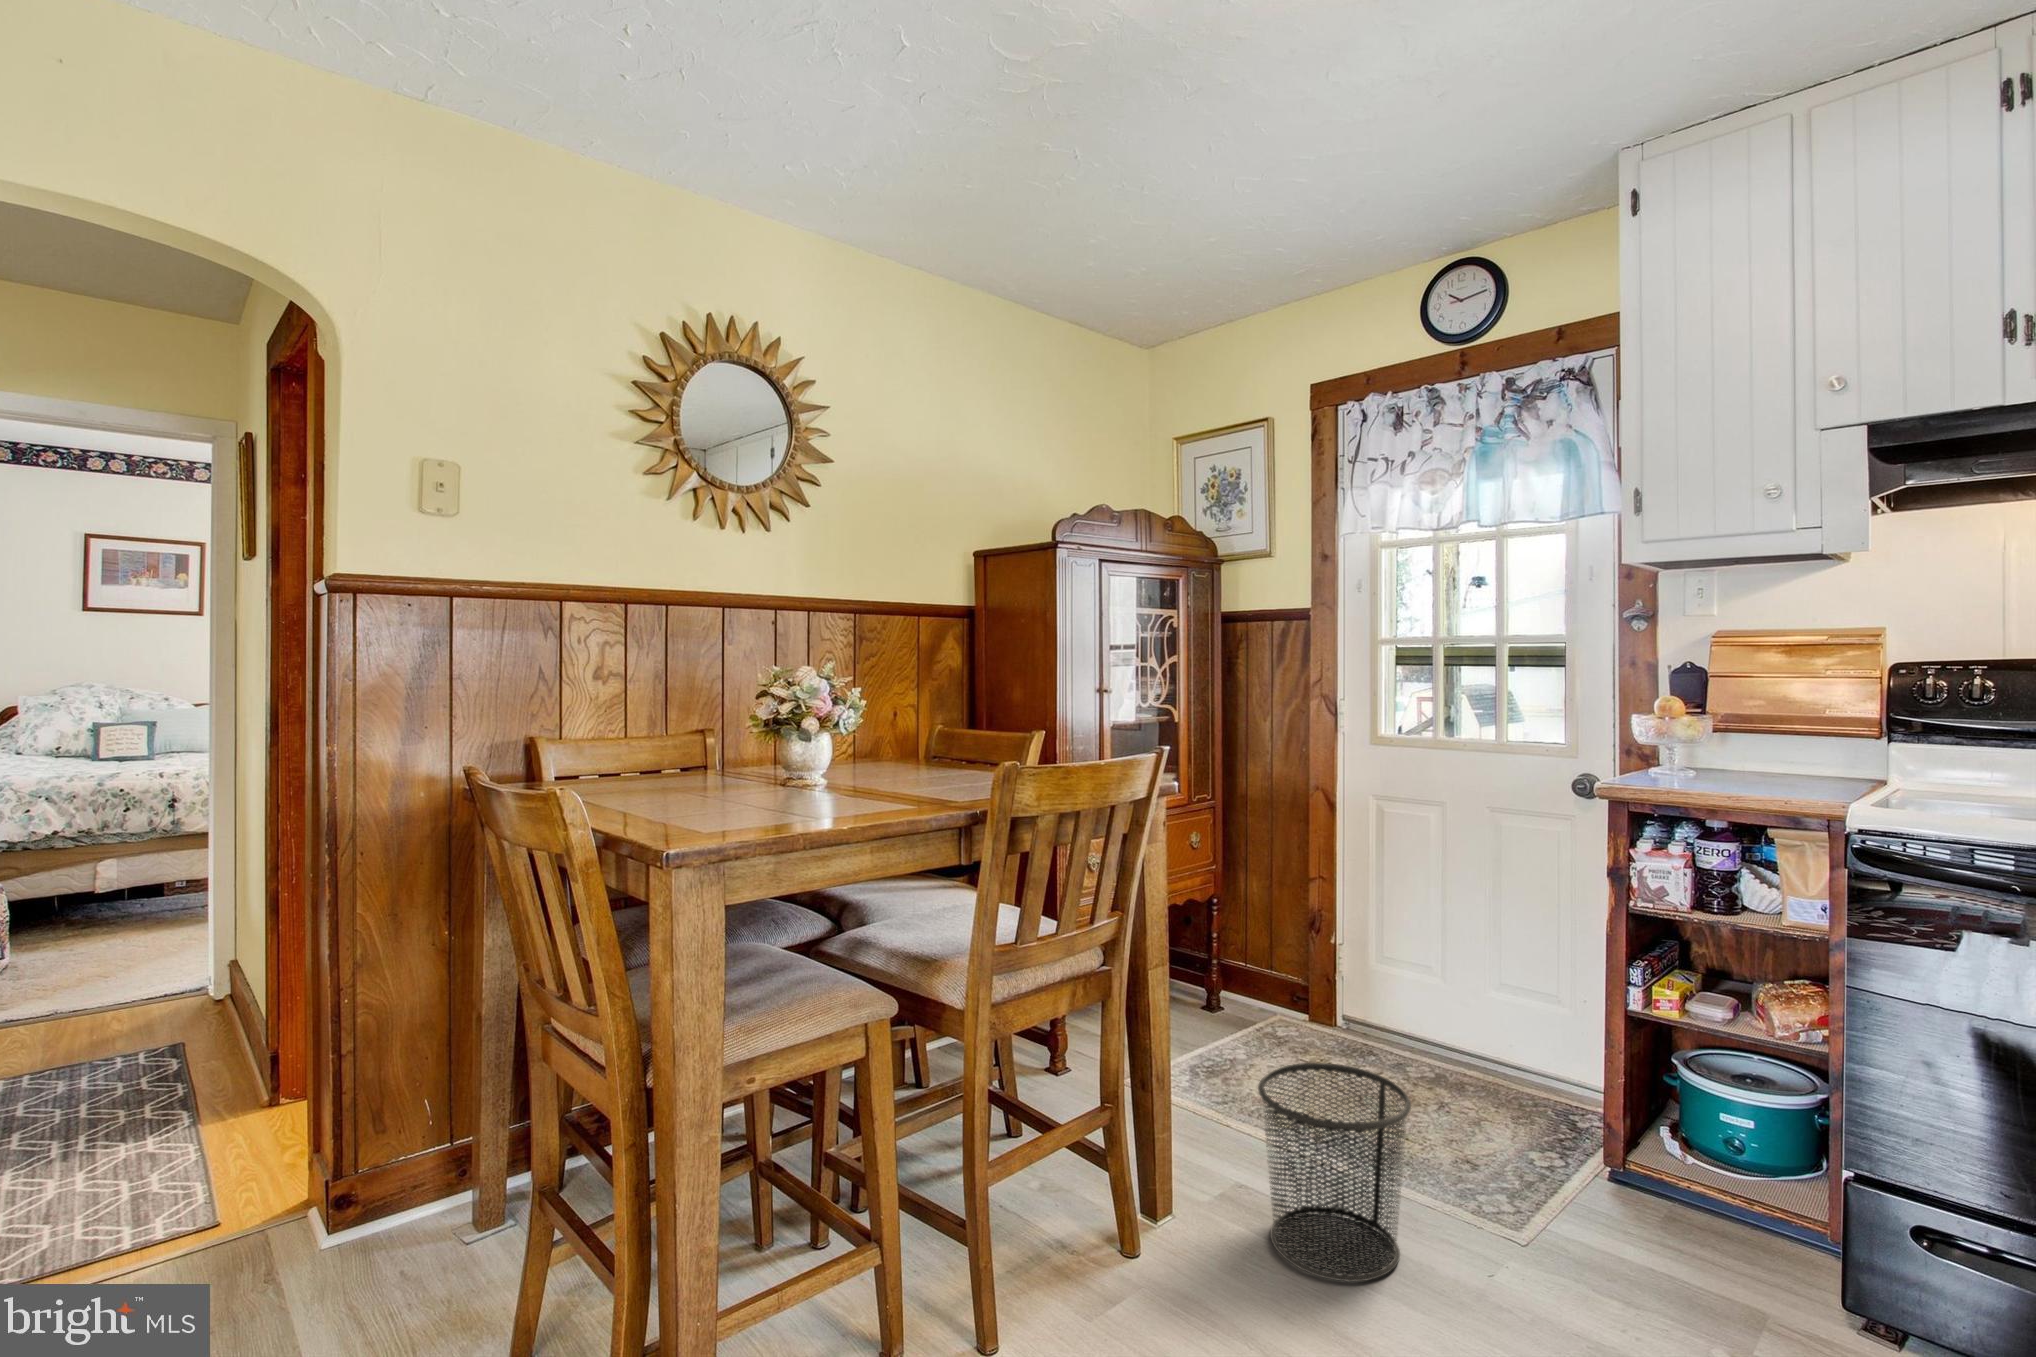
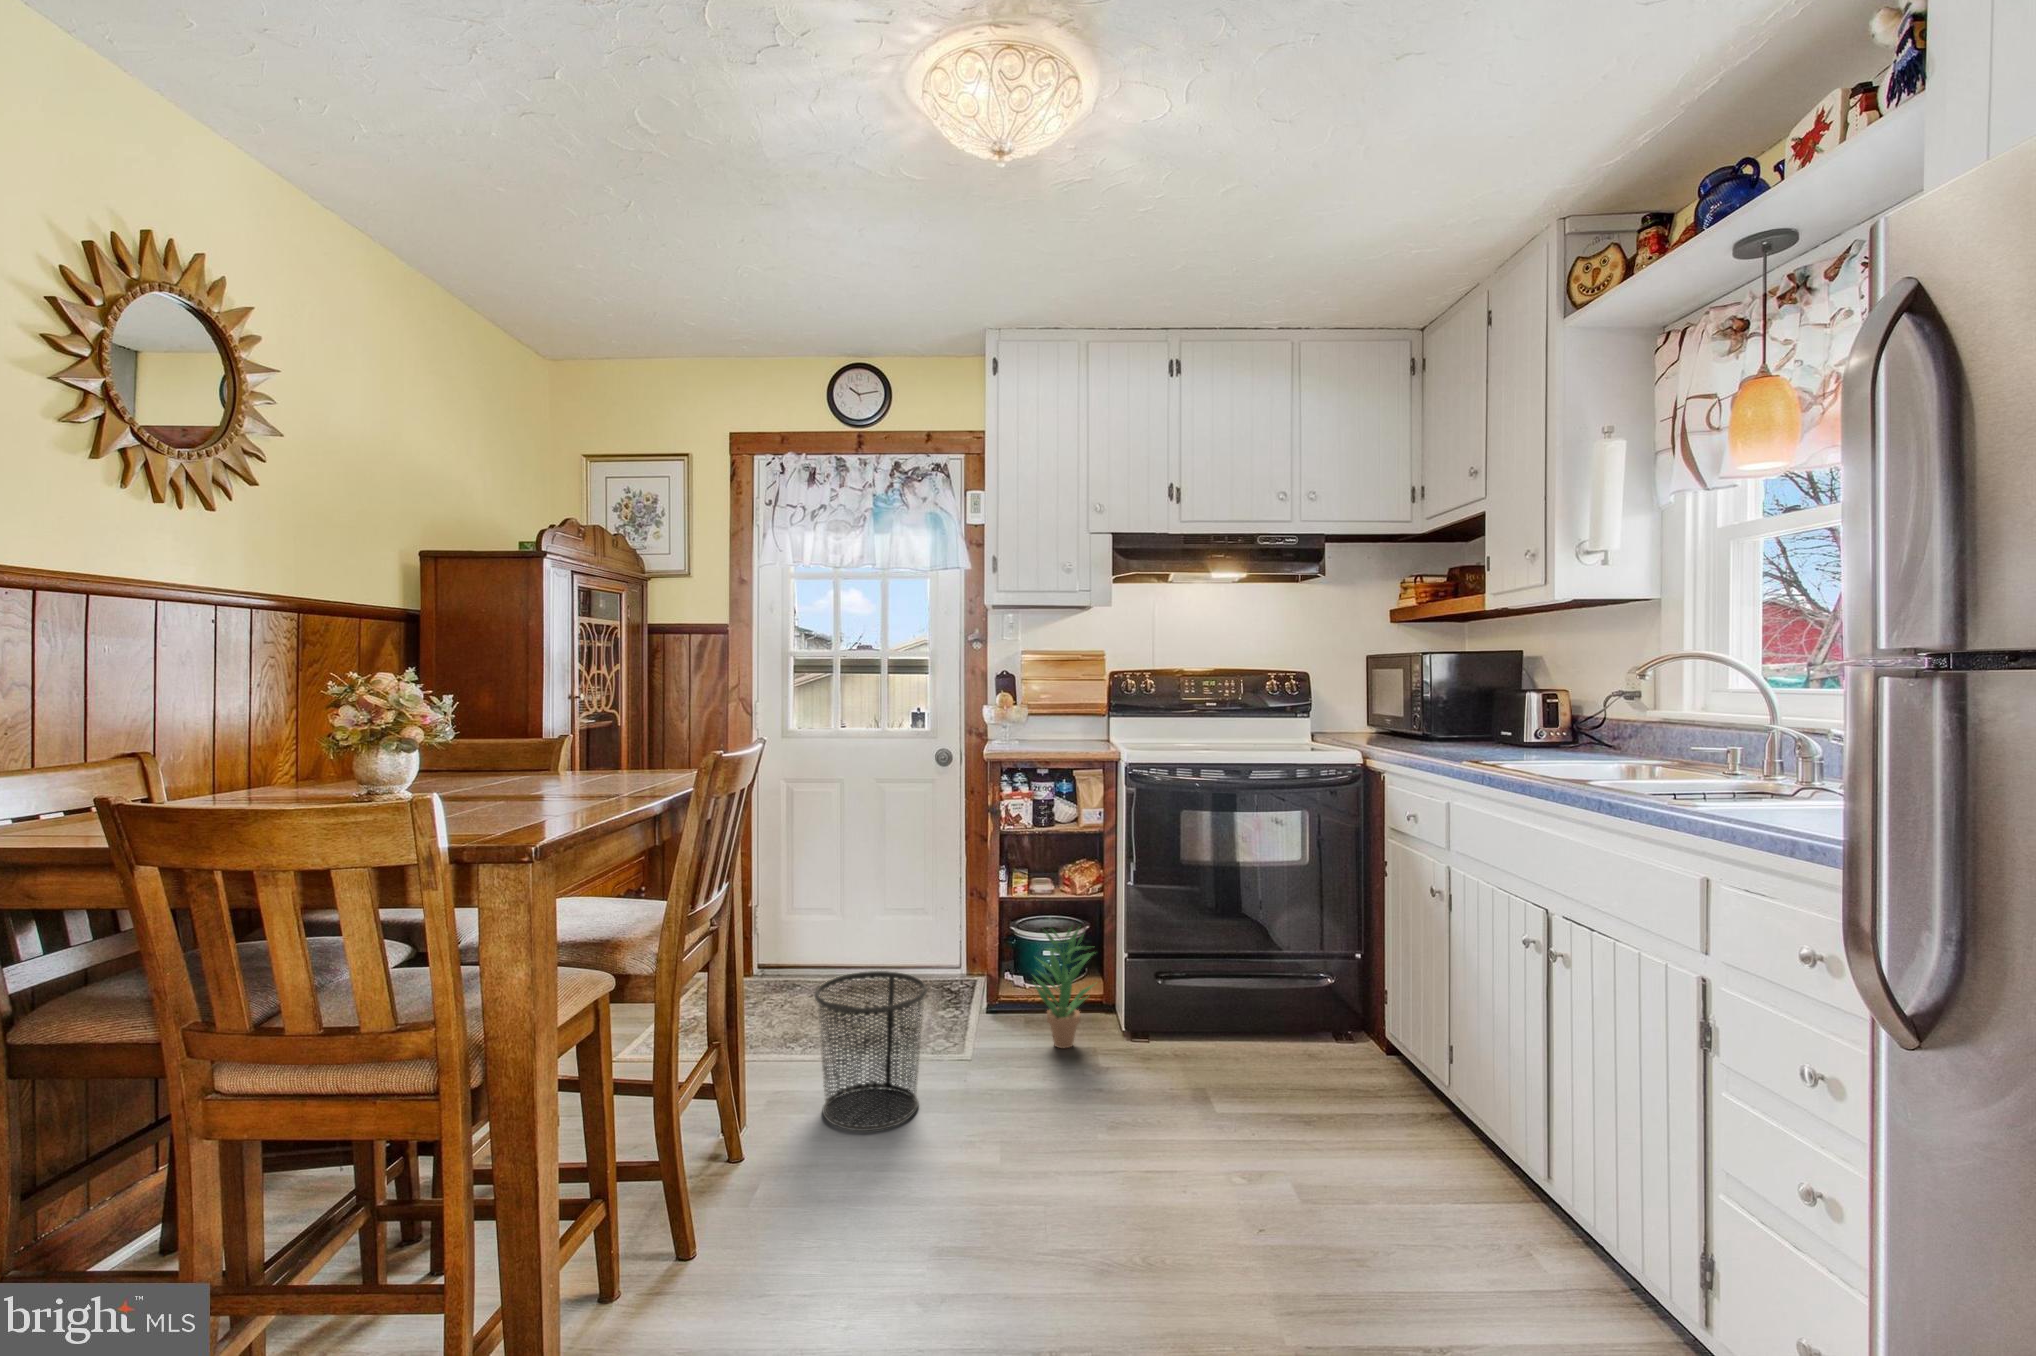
potted plant: none [1634,1075,1762,1283] -> present [1035,927,1094,1048]

